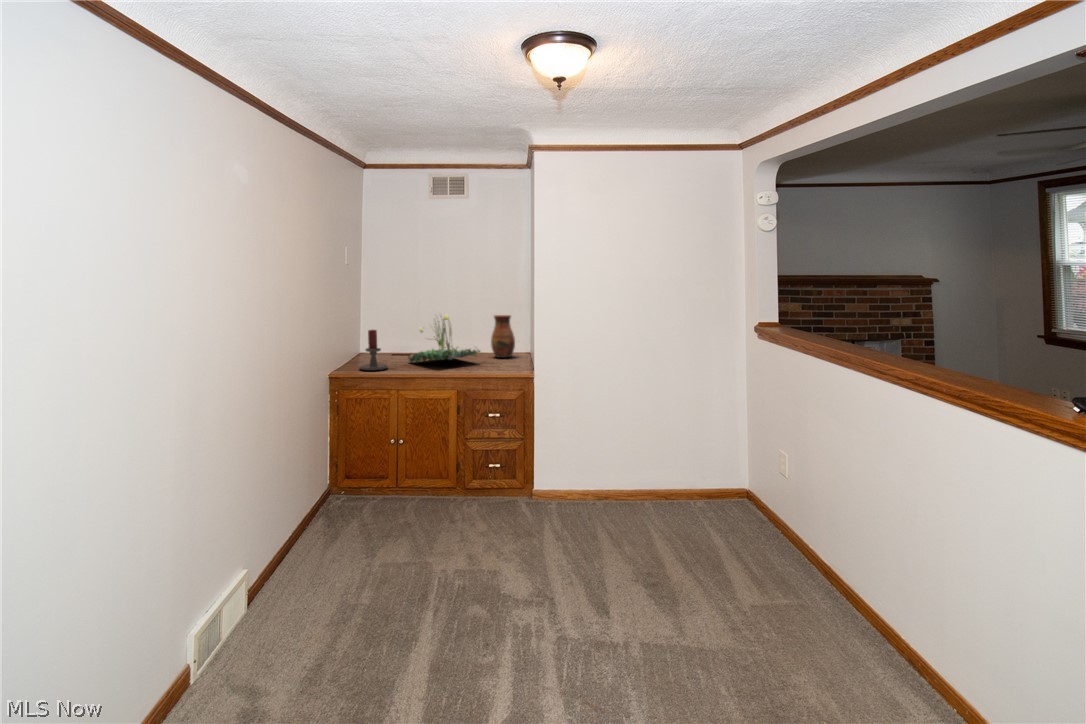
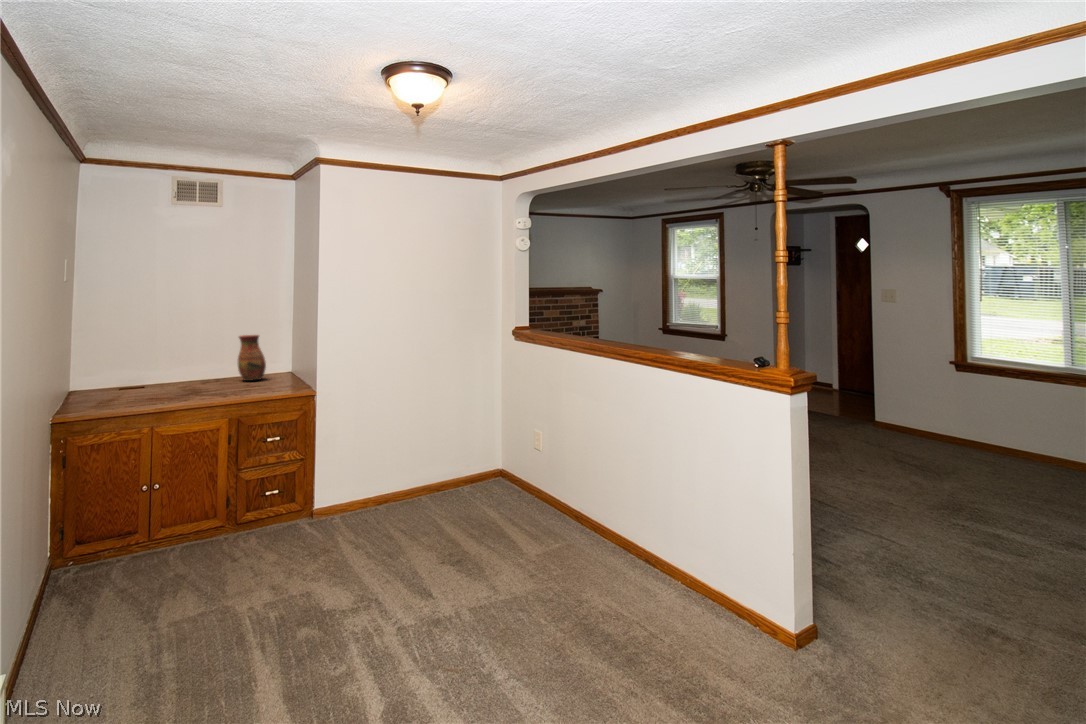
plant: present [408,315,480,363] -> none [141,336,235,397]
candle holder: present [359,330,395,370] -> none [84,359,136,409]

